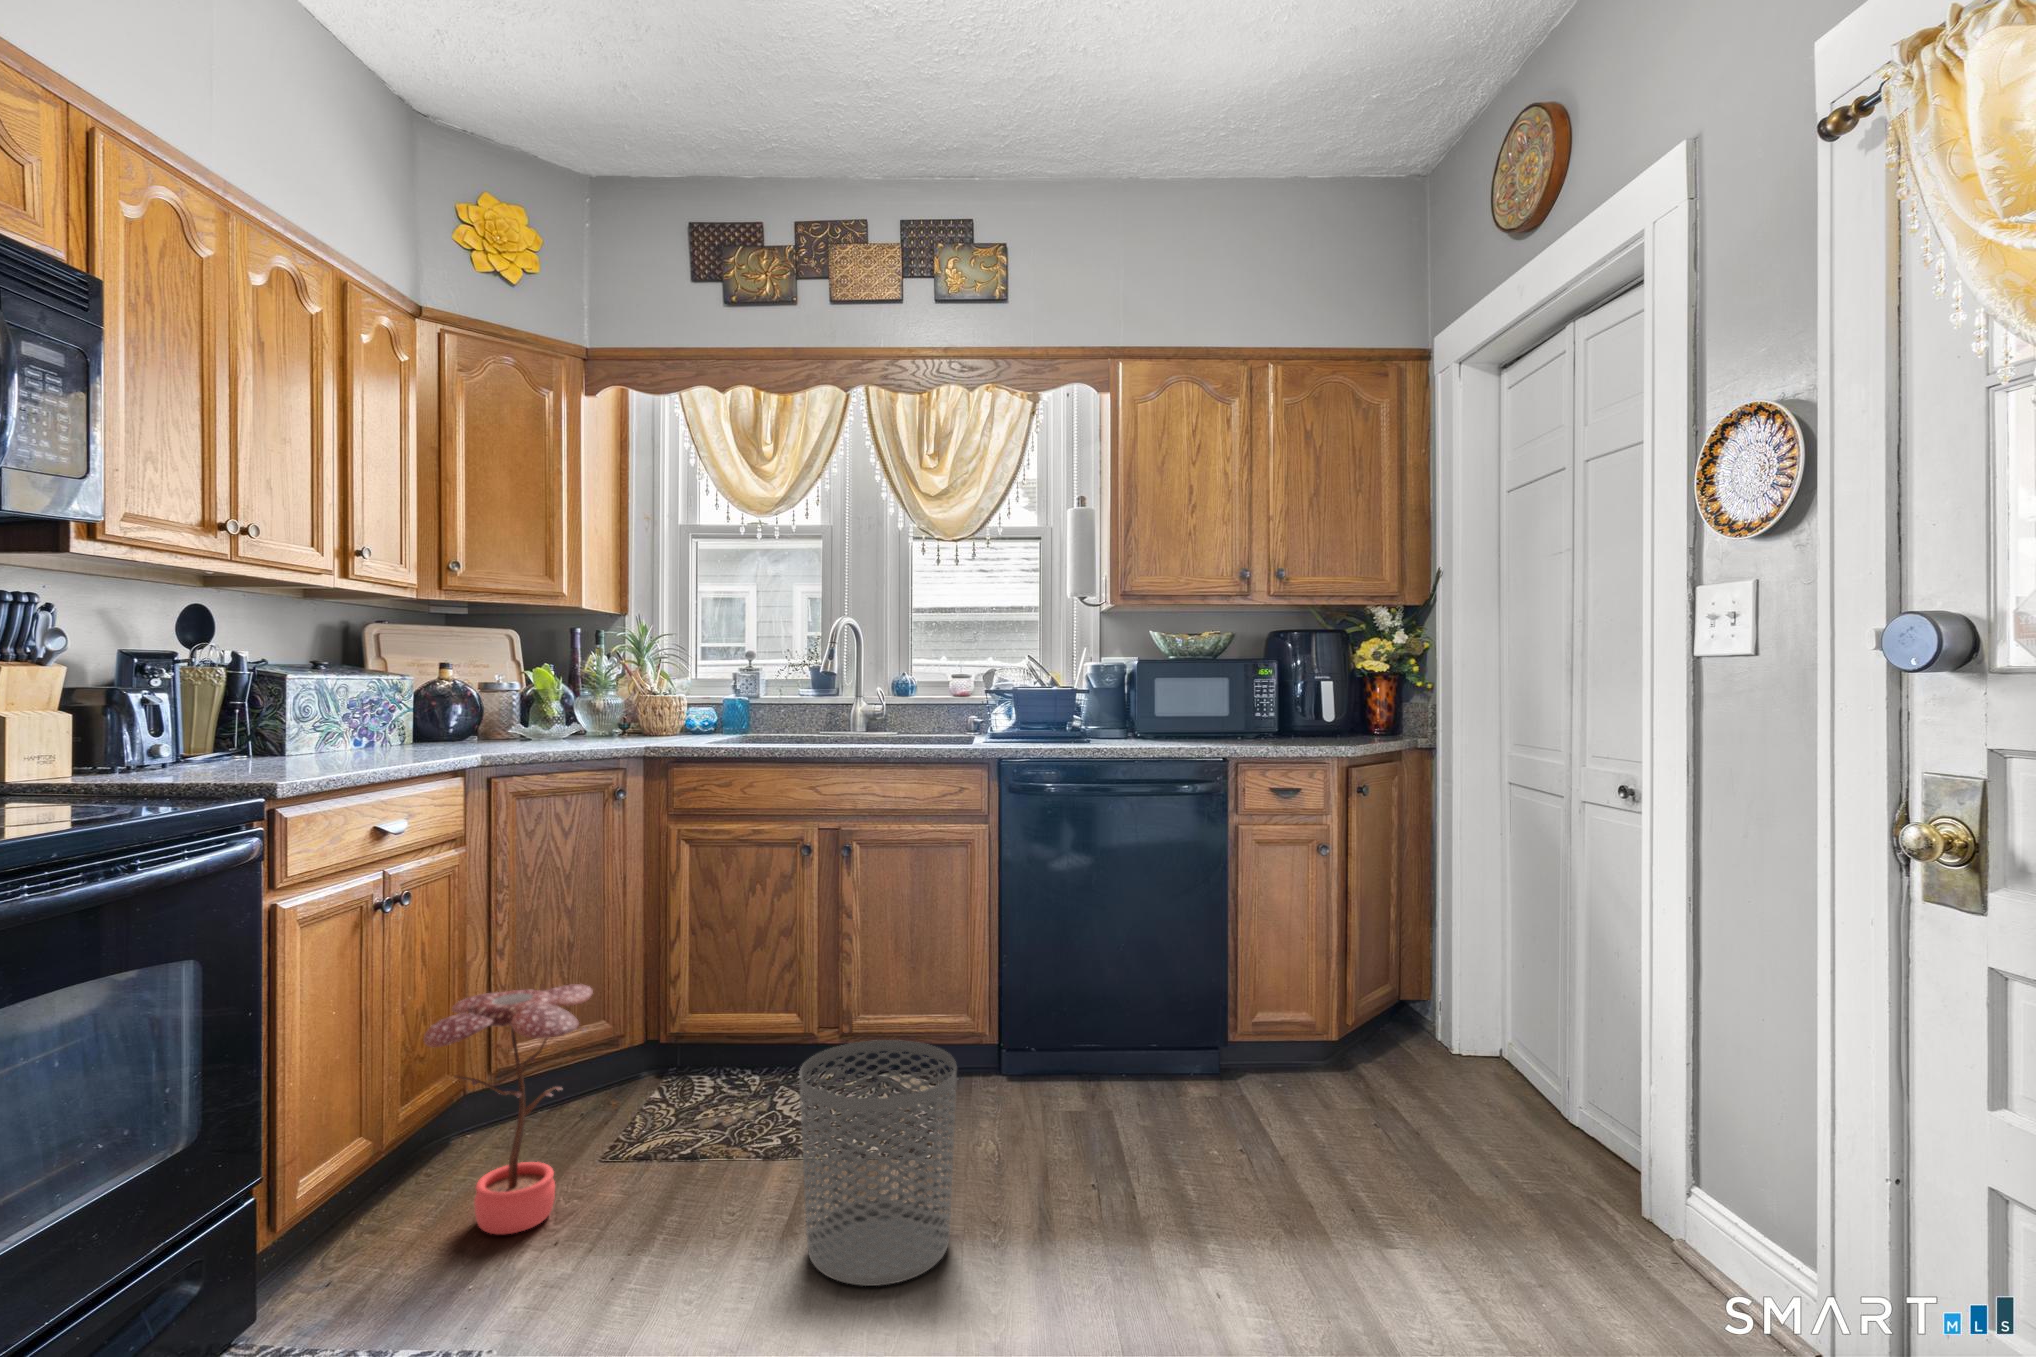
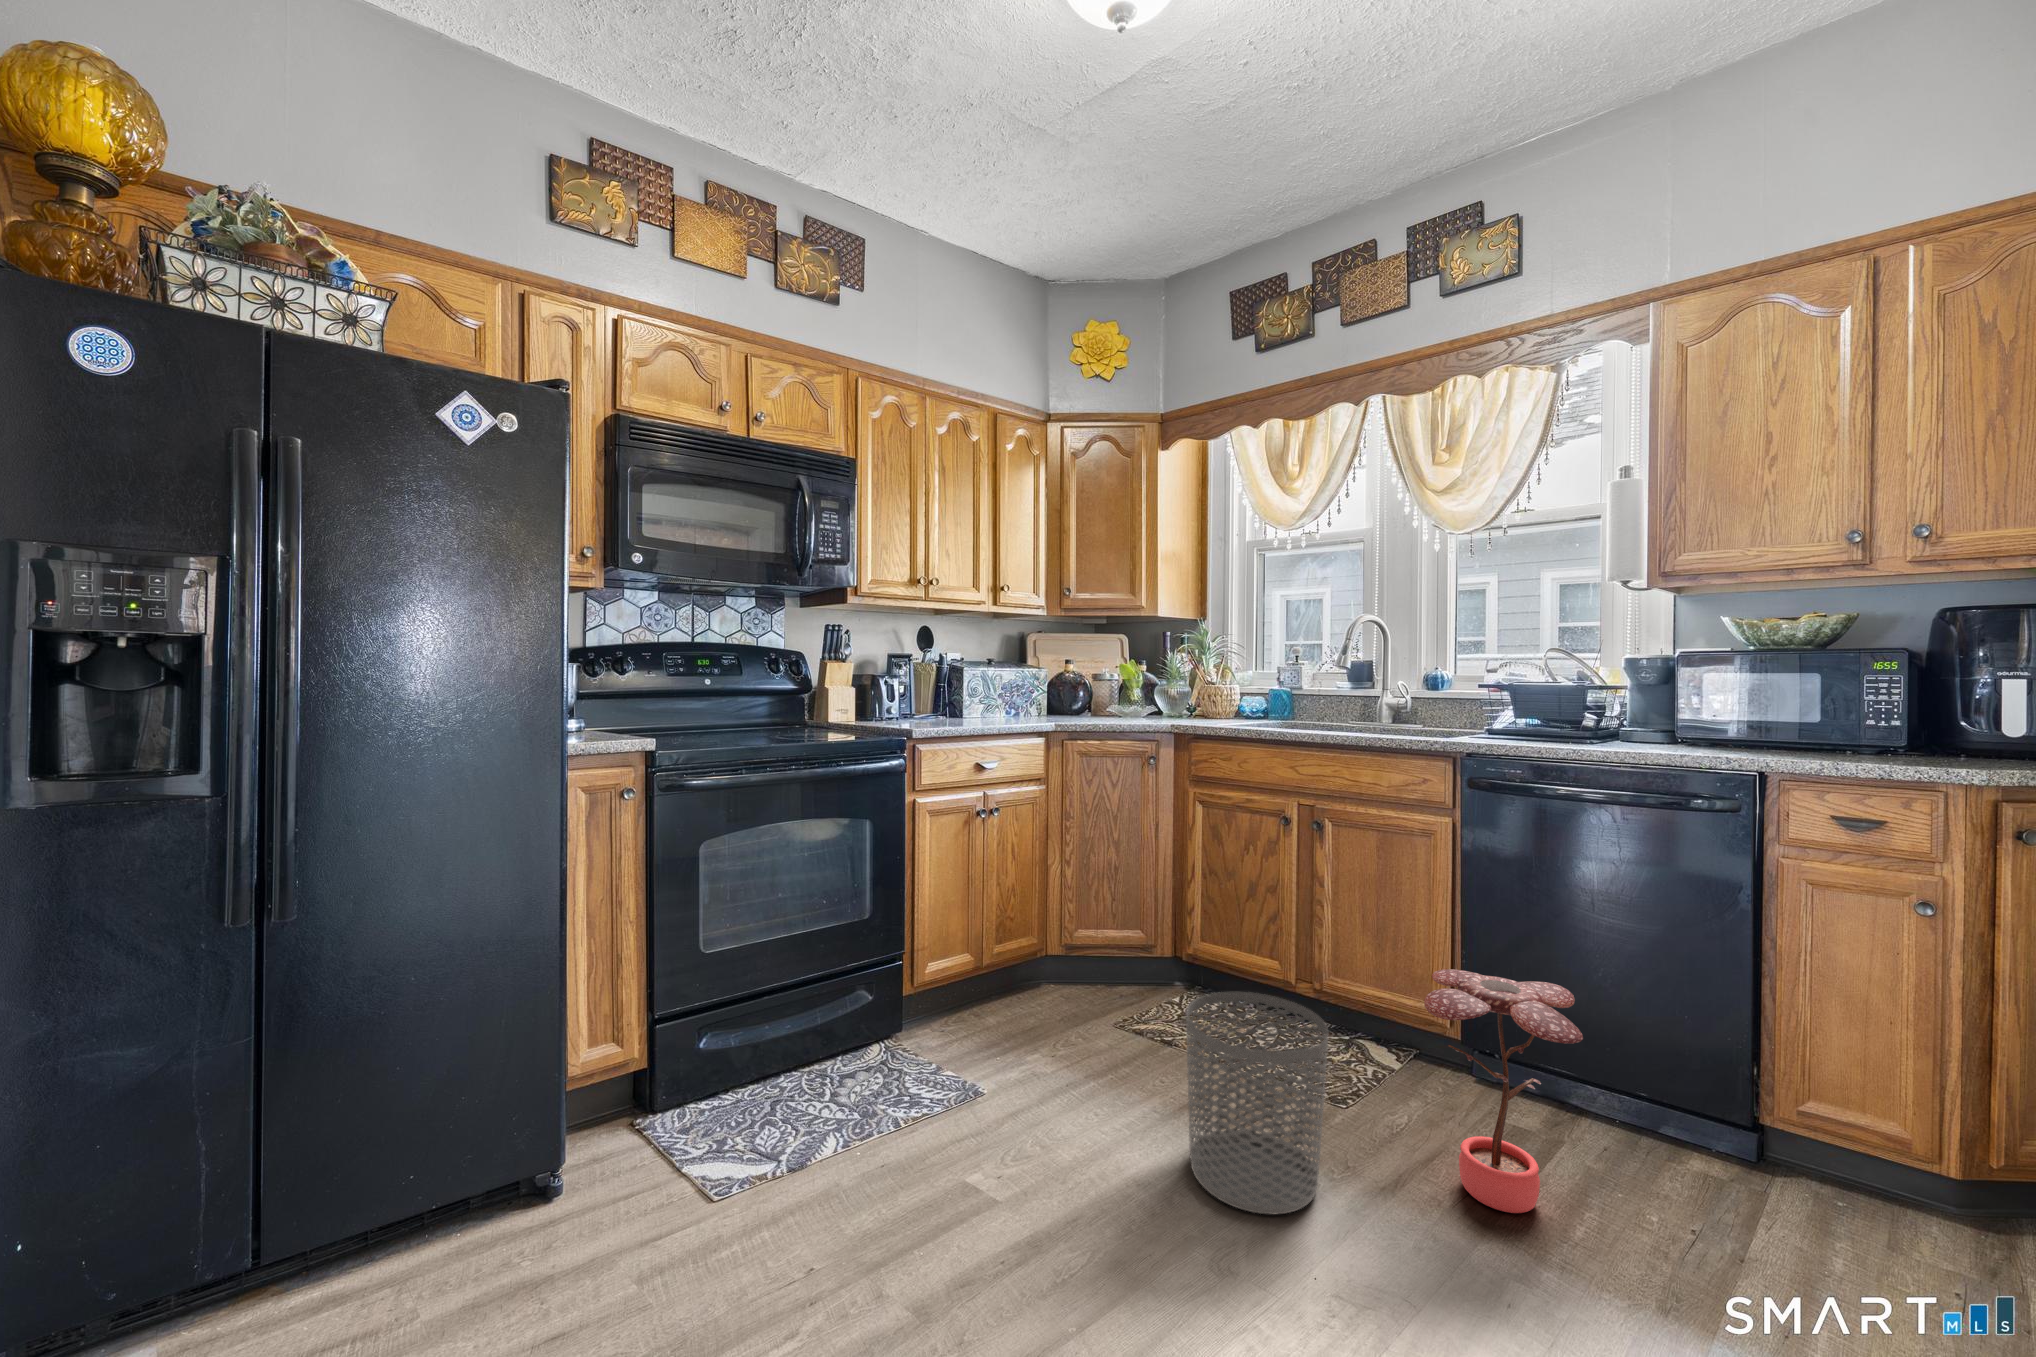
potted plant: present [423,984,593,1234] -> present [1424,969,1583,1213]

